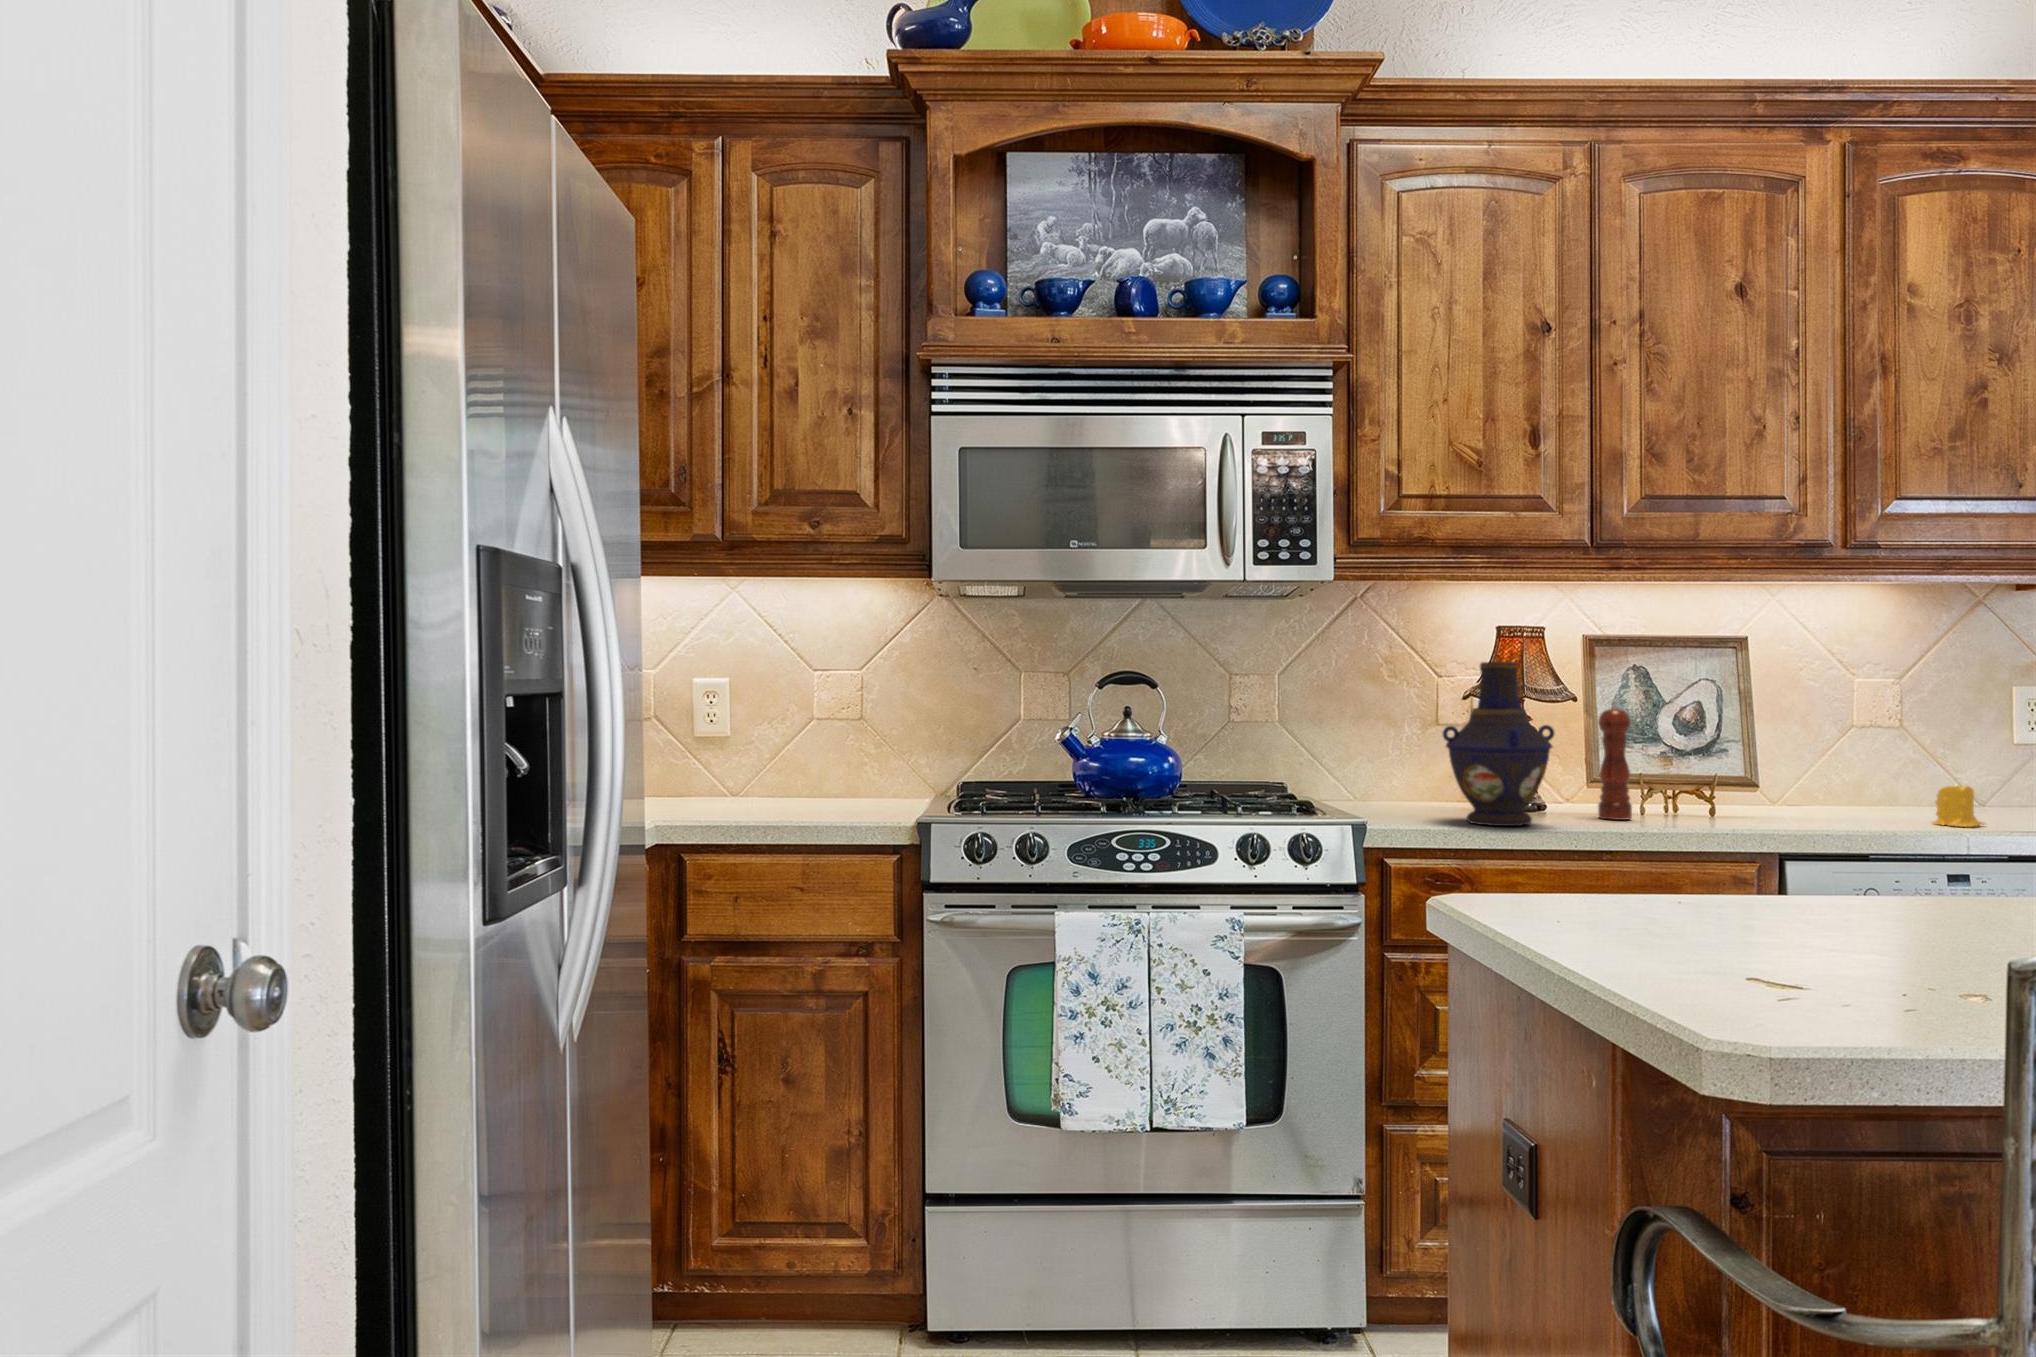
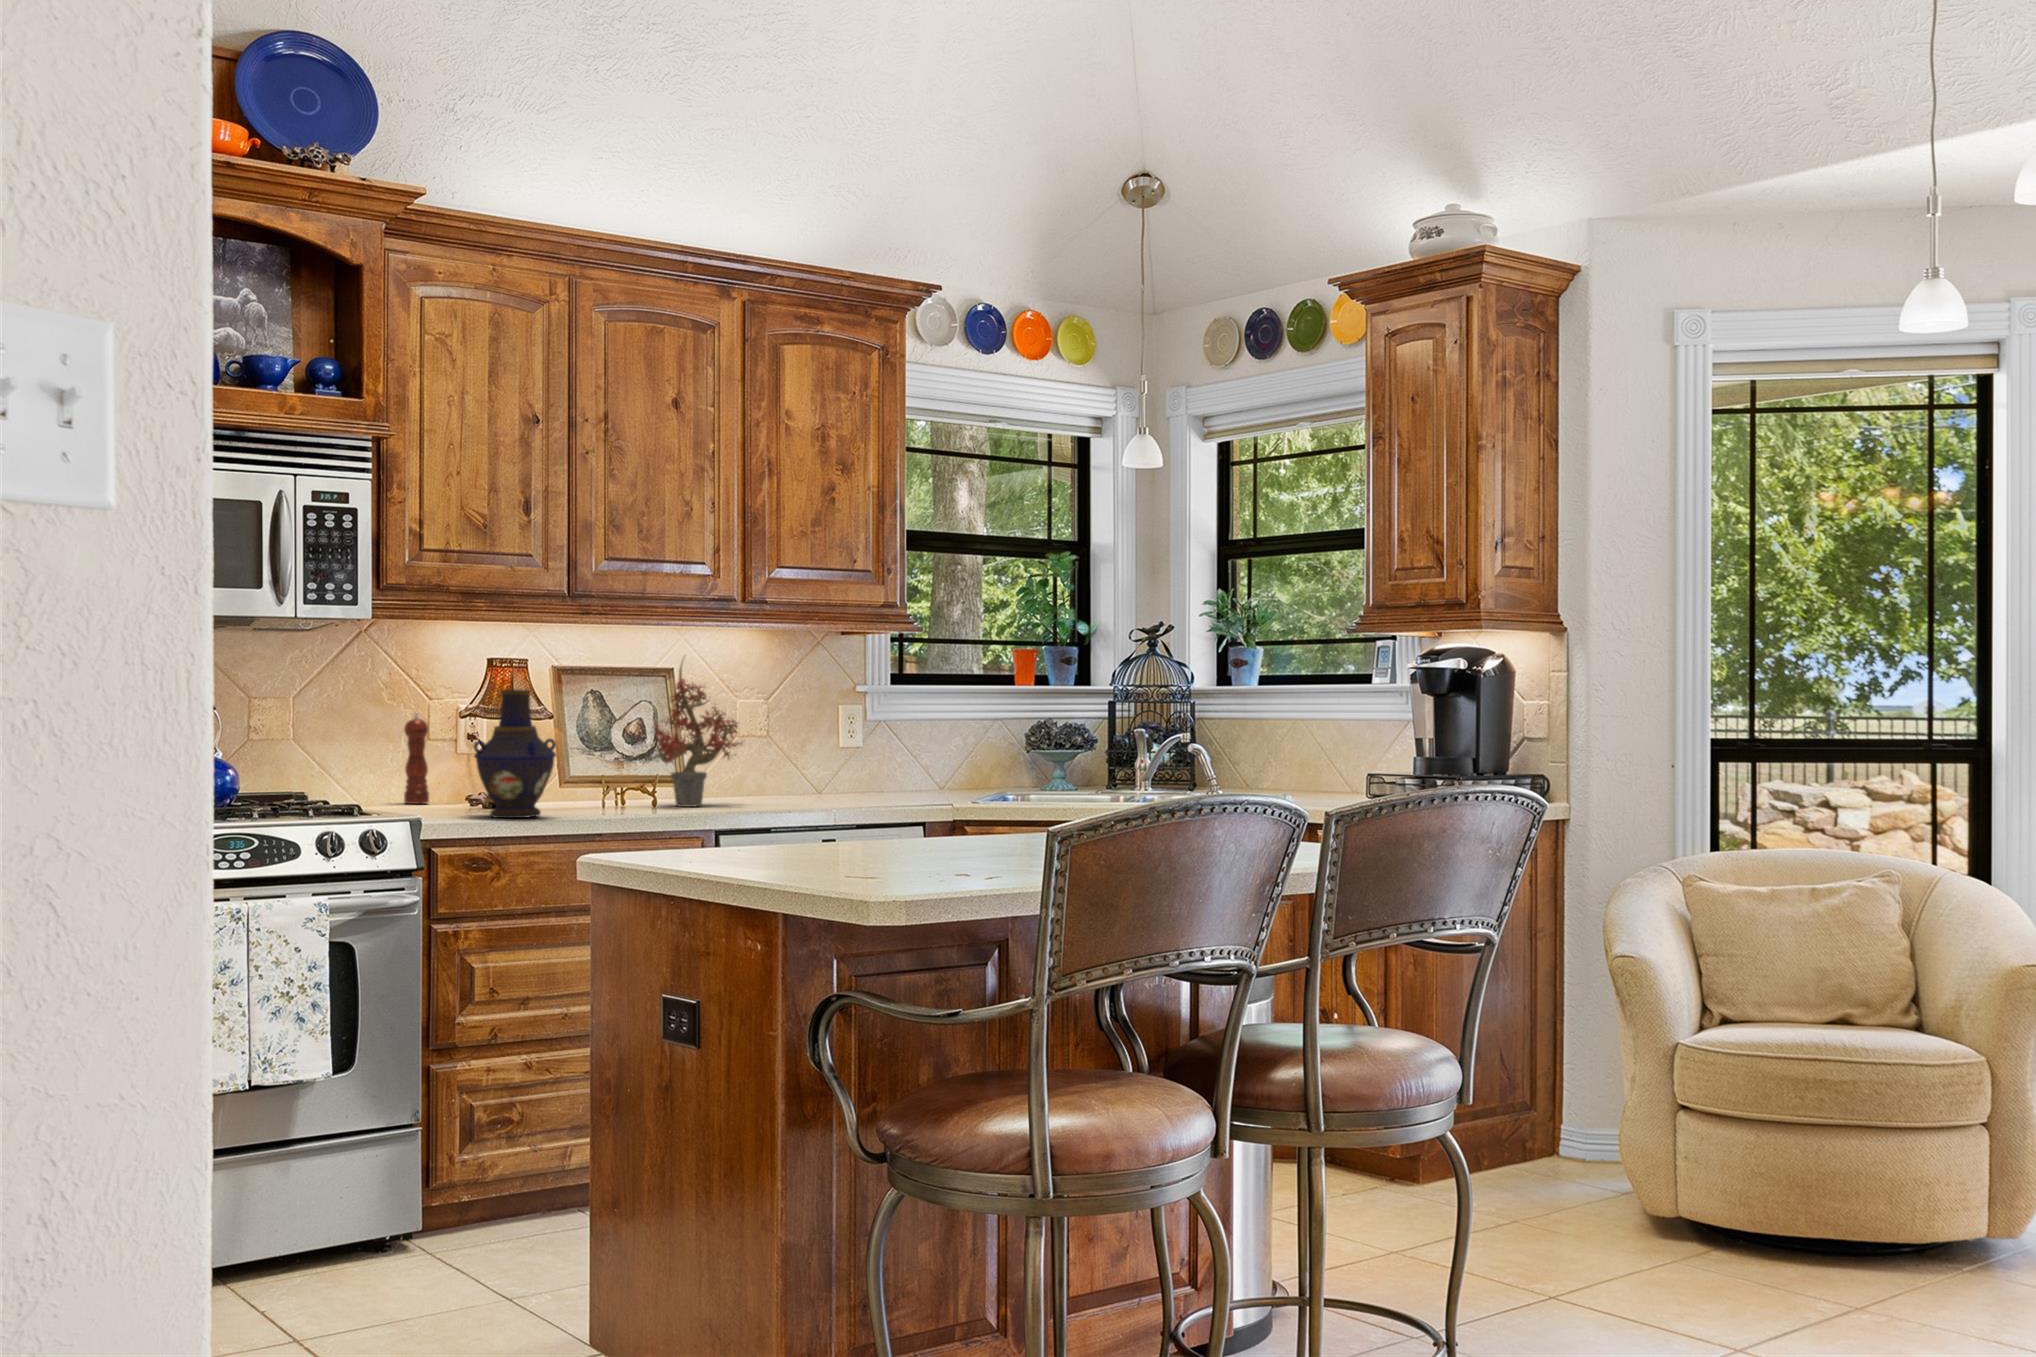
potted plant: none [1703,619,1846,818] -> present [652,665,742,807]
pepper mill: present [1598,700,1632,820] -> present [404,712,429,804]
candle: present [1932,785,1985,827] -> none [799,775,832,806]

